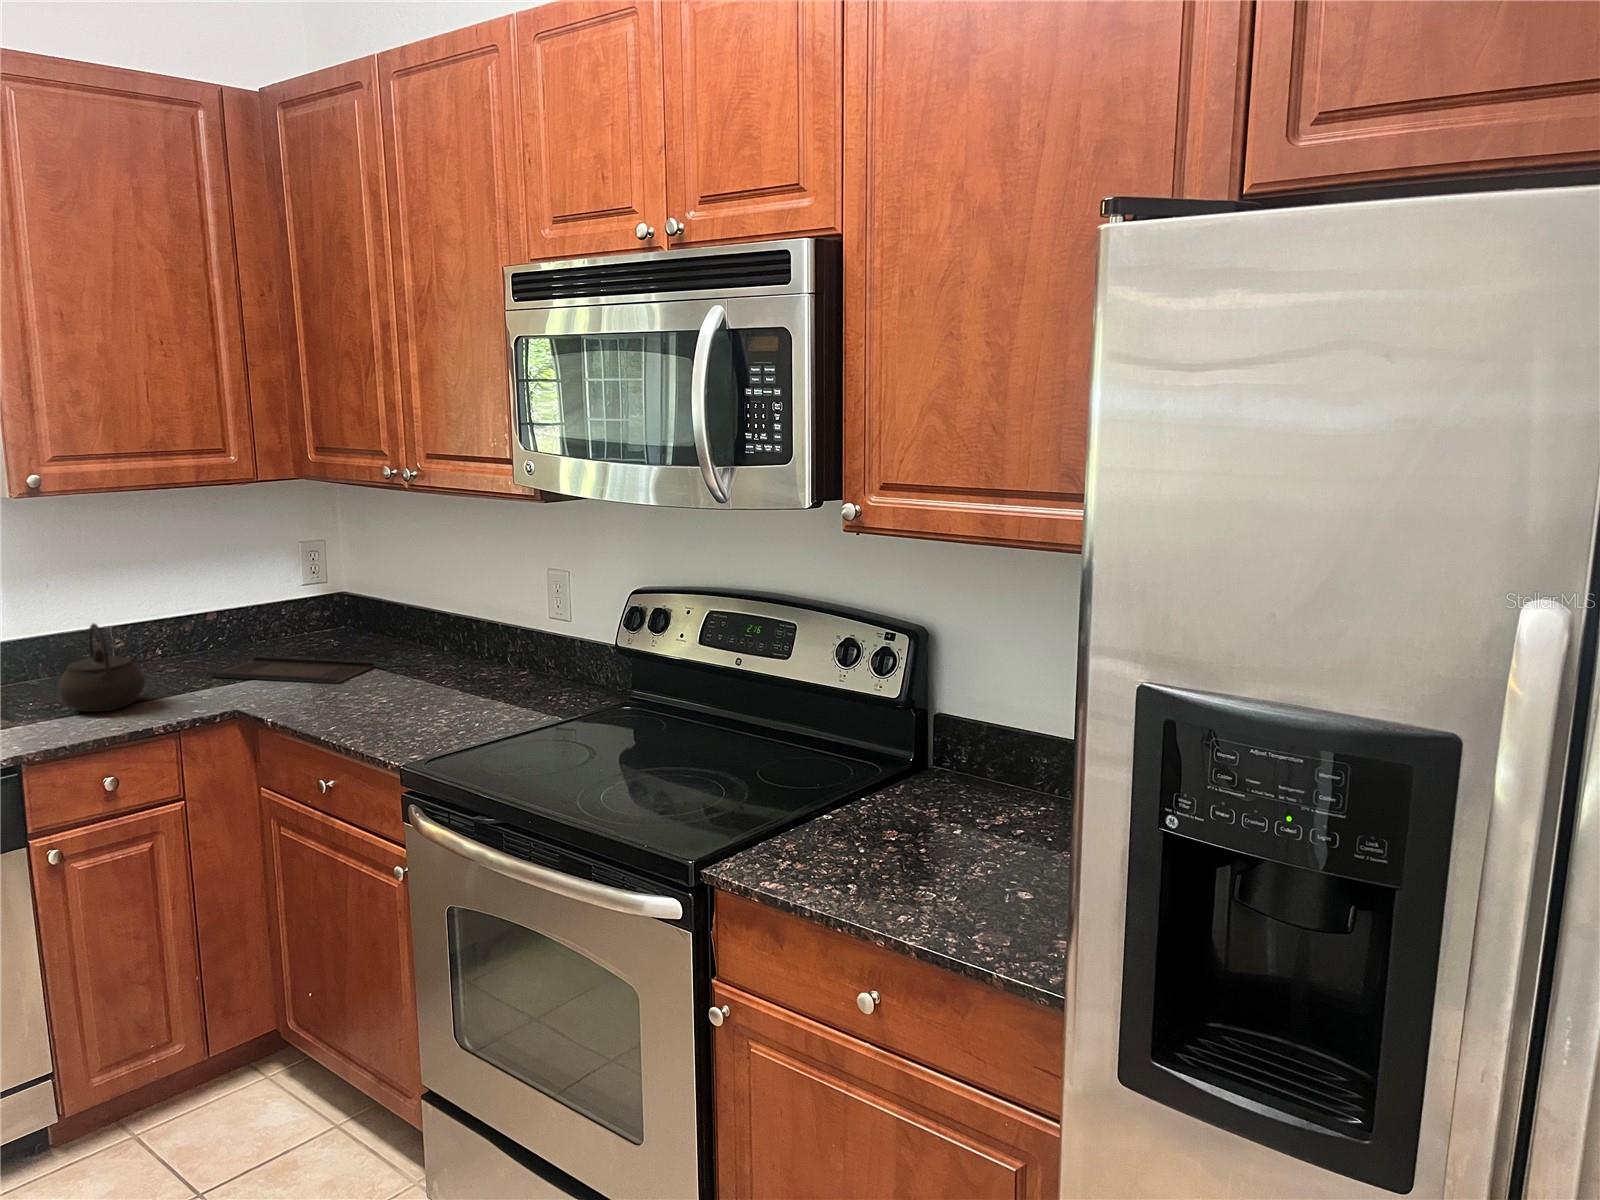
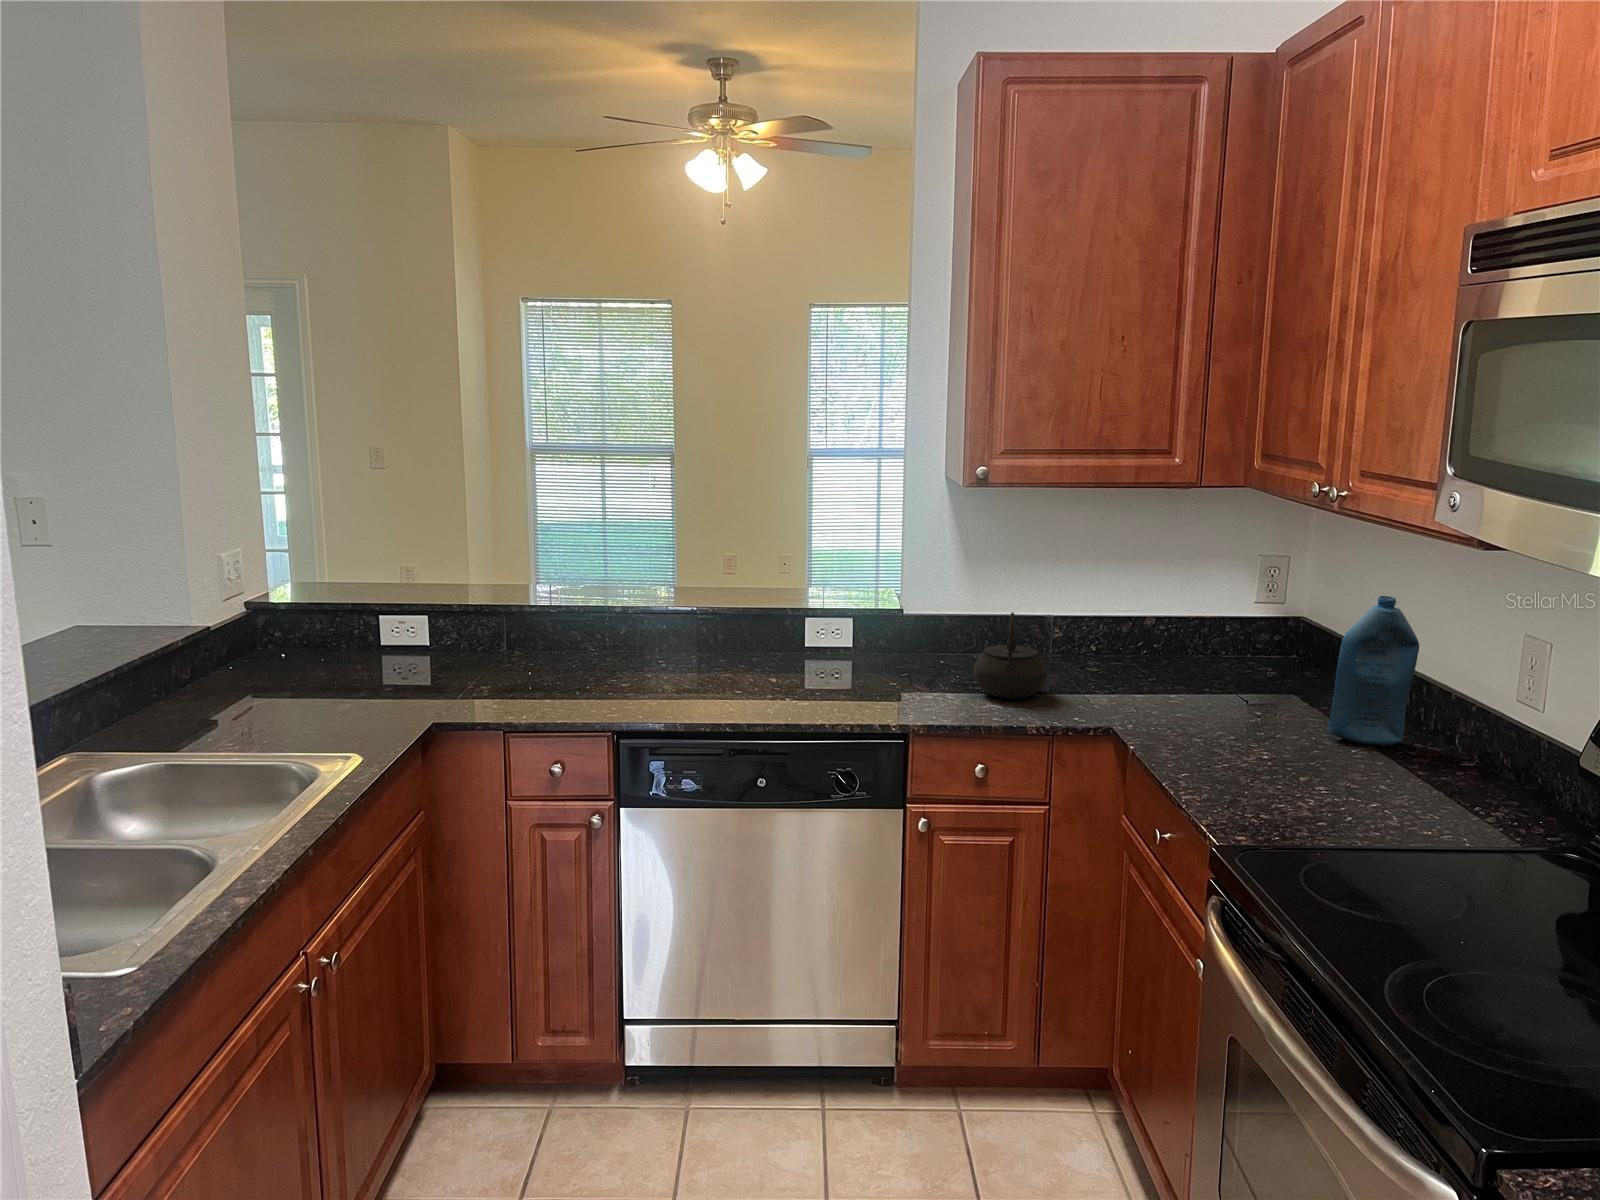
bottle: none [419,555,475,675] -> present [1327,596,1419,746]
tray: present [211,656,375,684] -> none [1119,673,1288,723]

